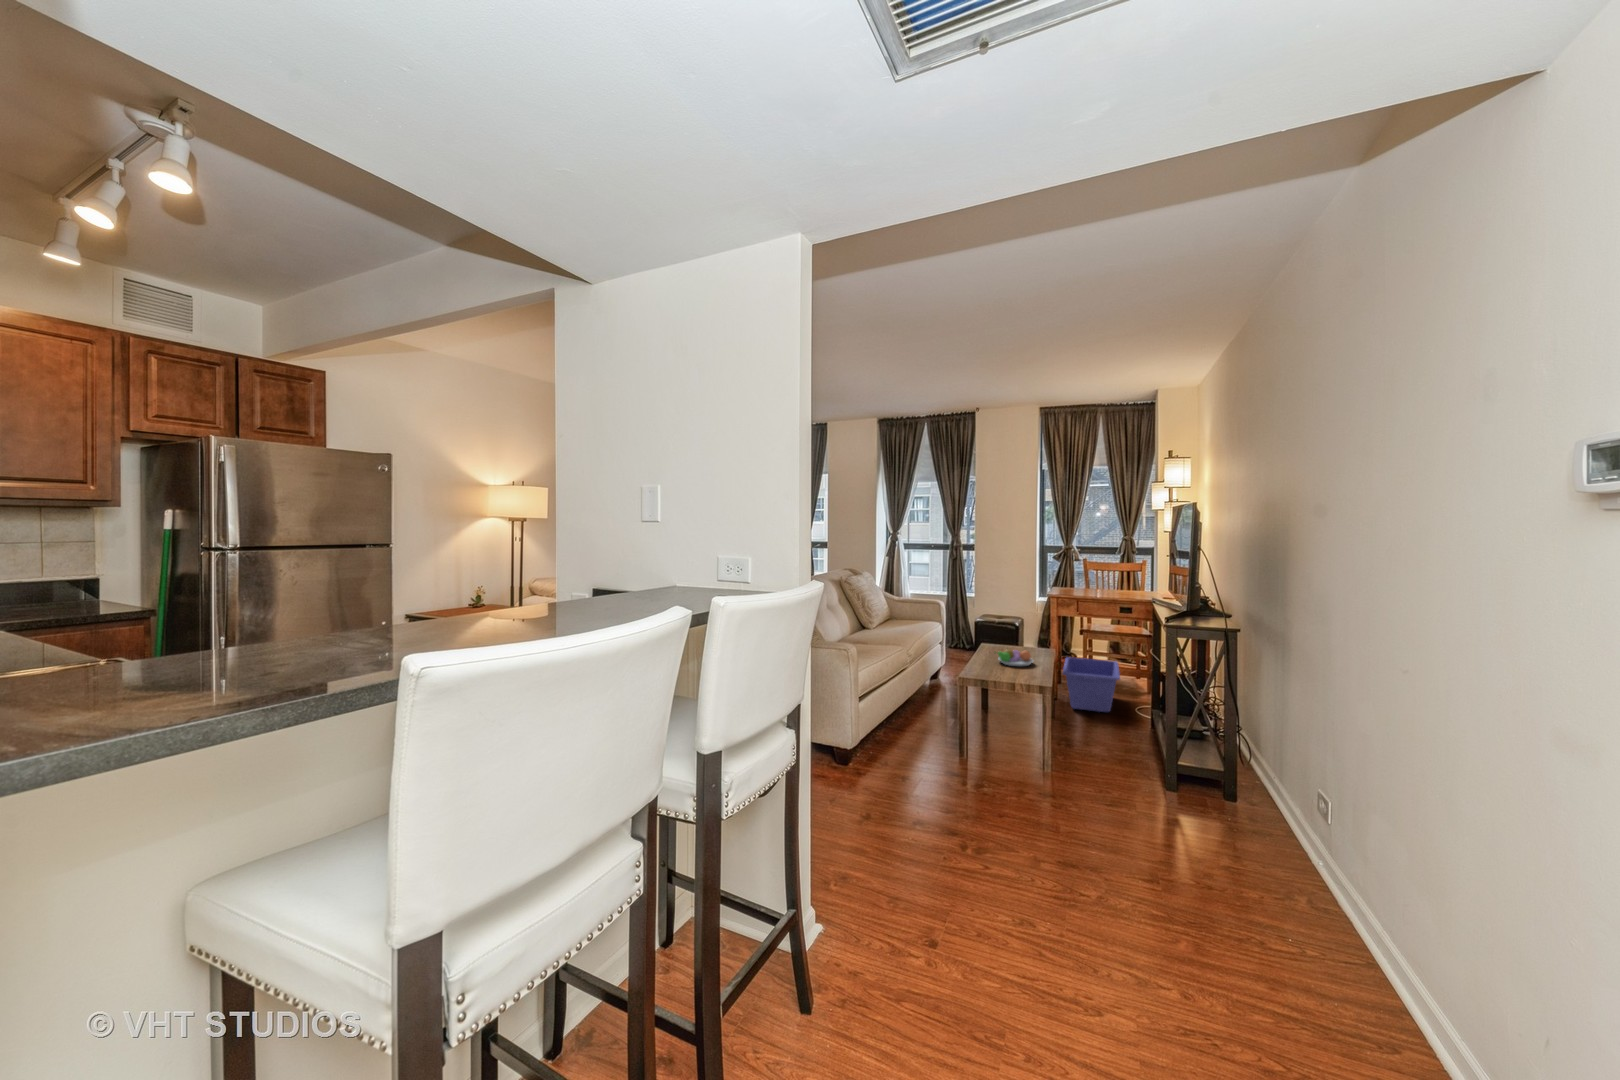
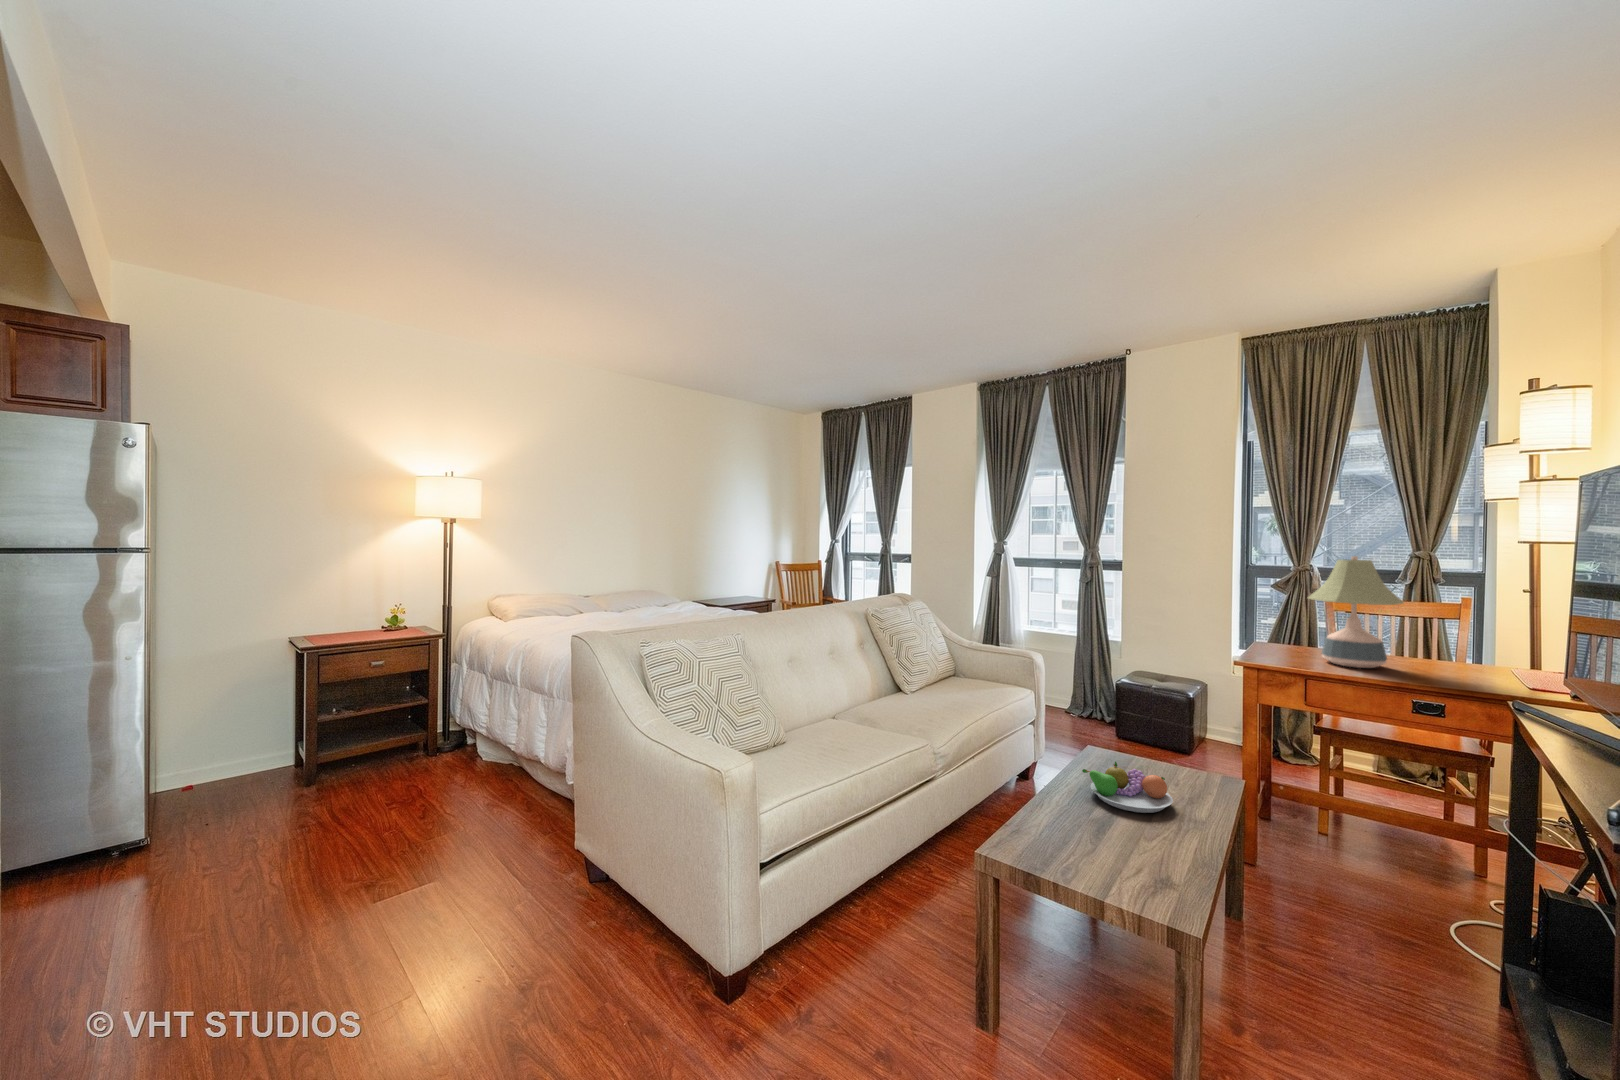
desk lamp: none [1080,543,1120,597] -> present [1308,556,1403,668]
storage bin: present [1063,657,1120,712] -> none [1256,781,1408,931]

